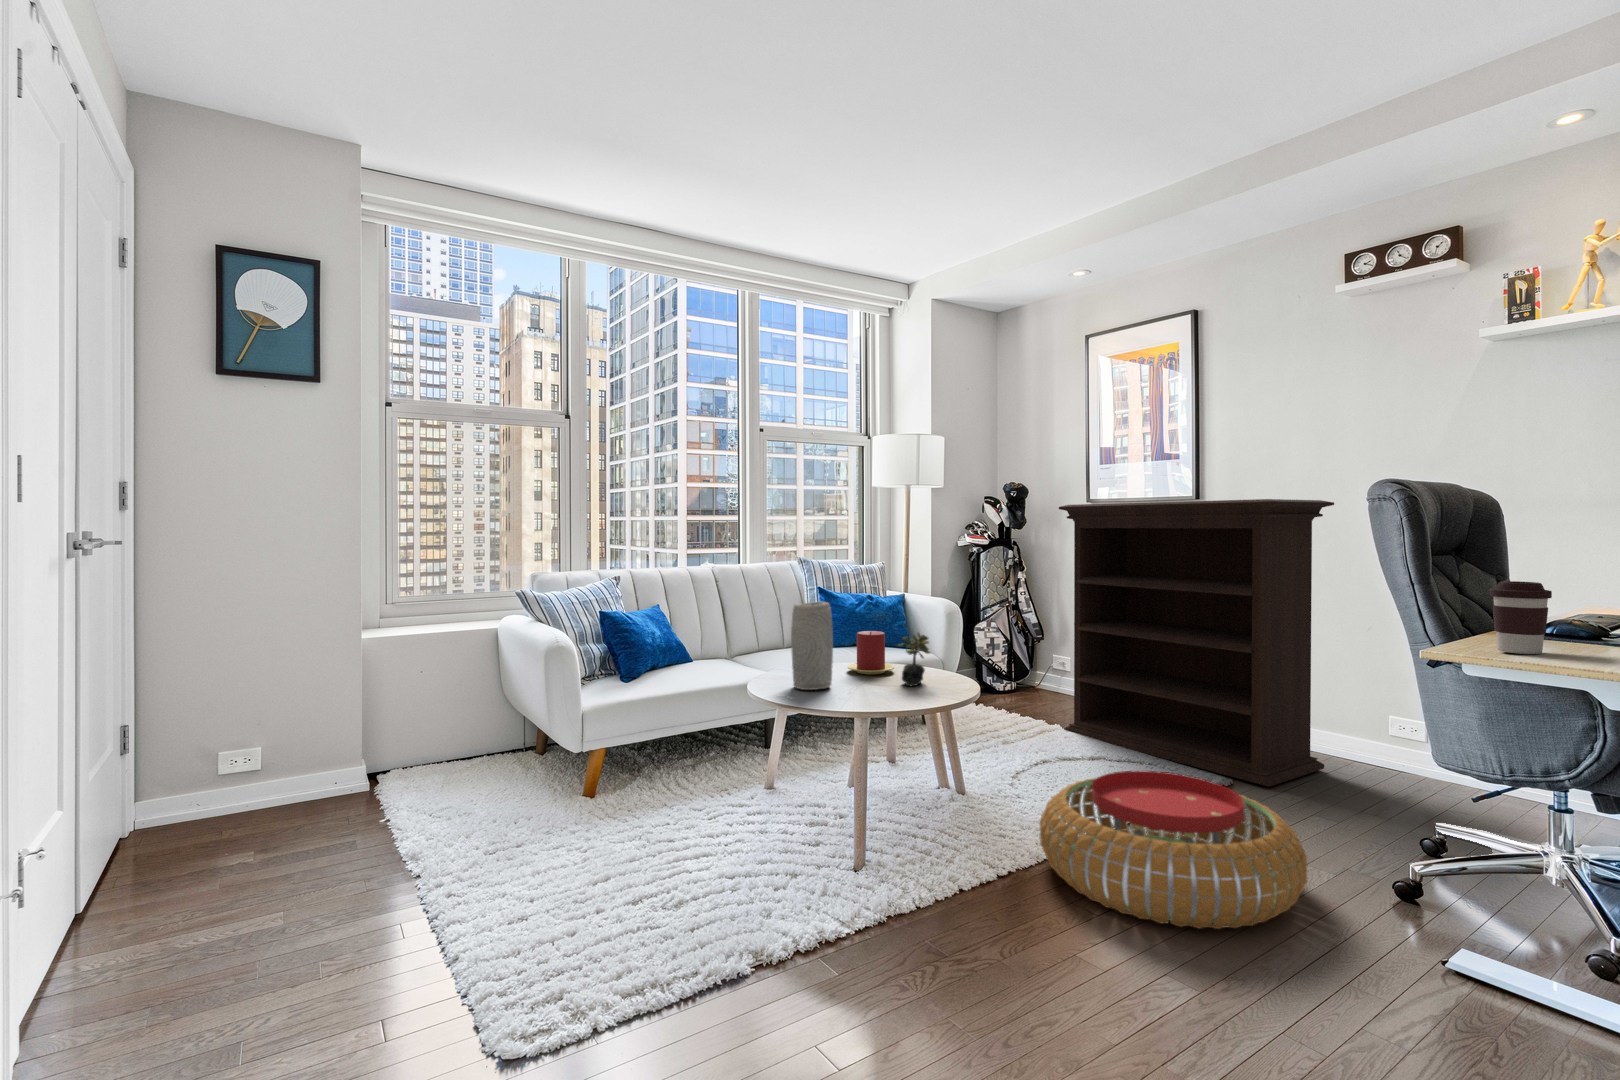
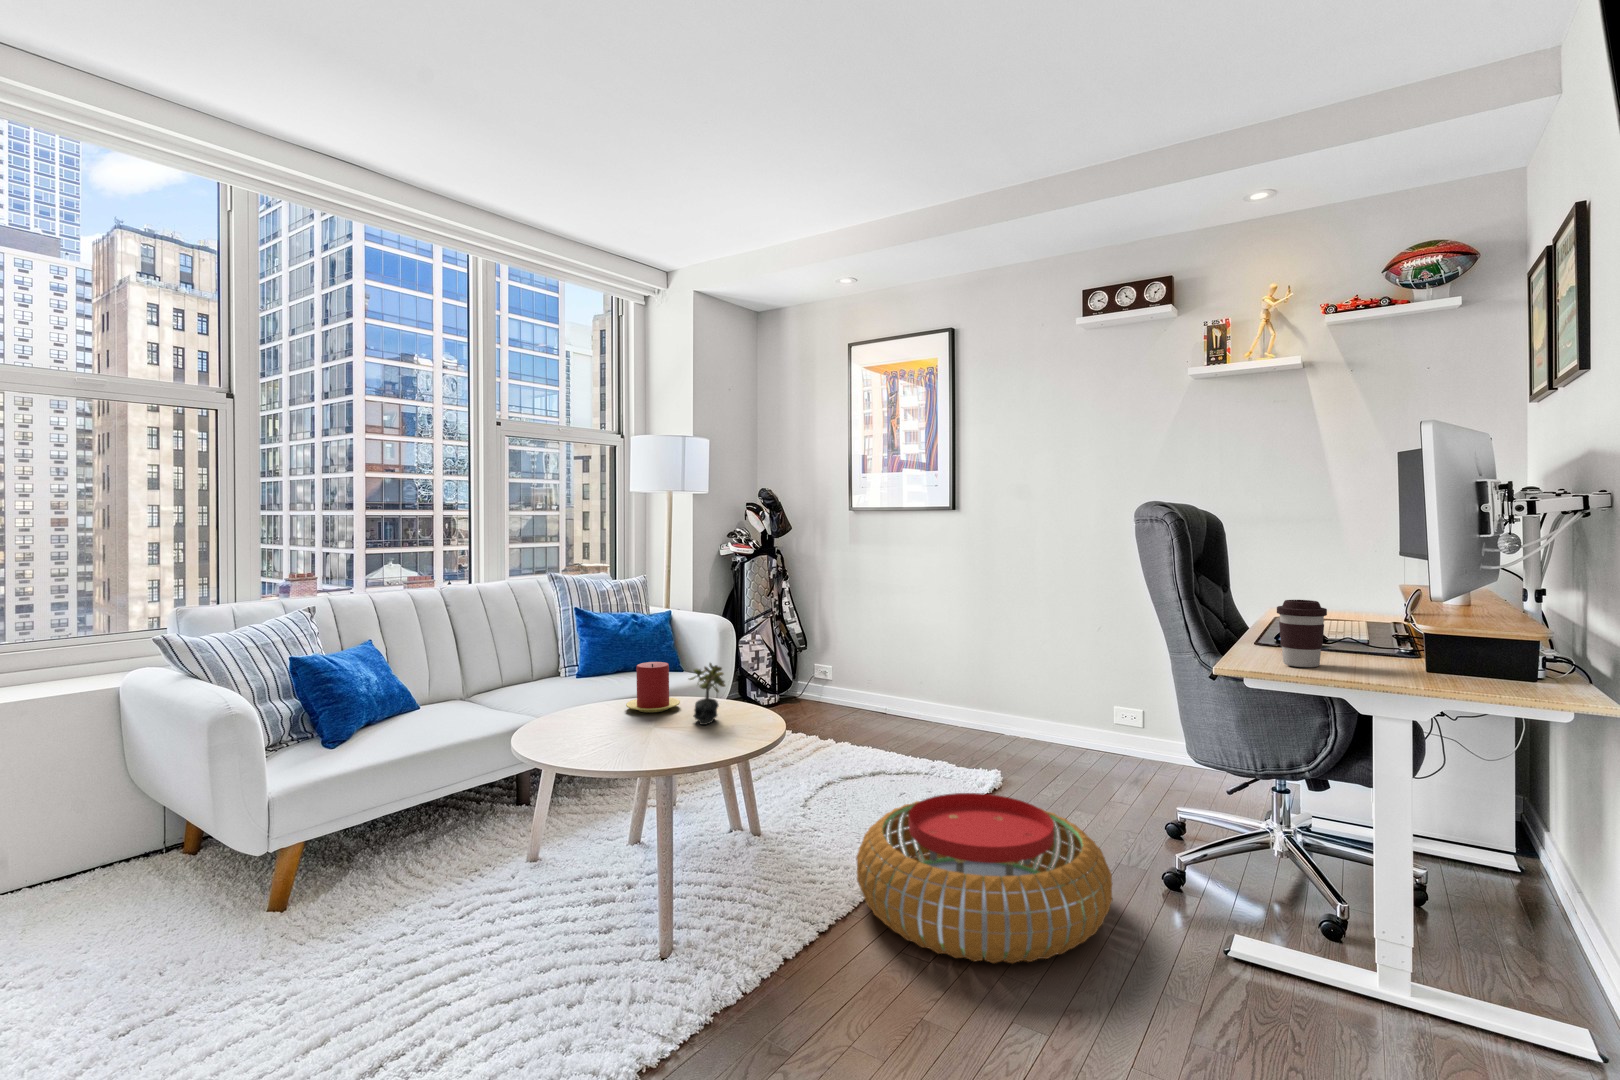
bookshelf: present [1059,499,1334,787] -> none [829,514,1075,785]
vase: present [791,602,833,690] -> none [564,635,615,742]

